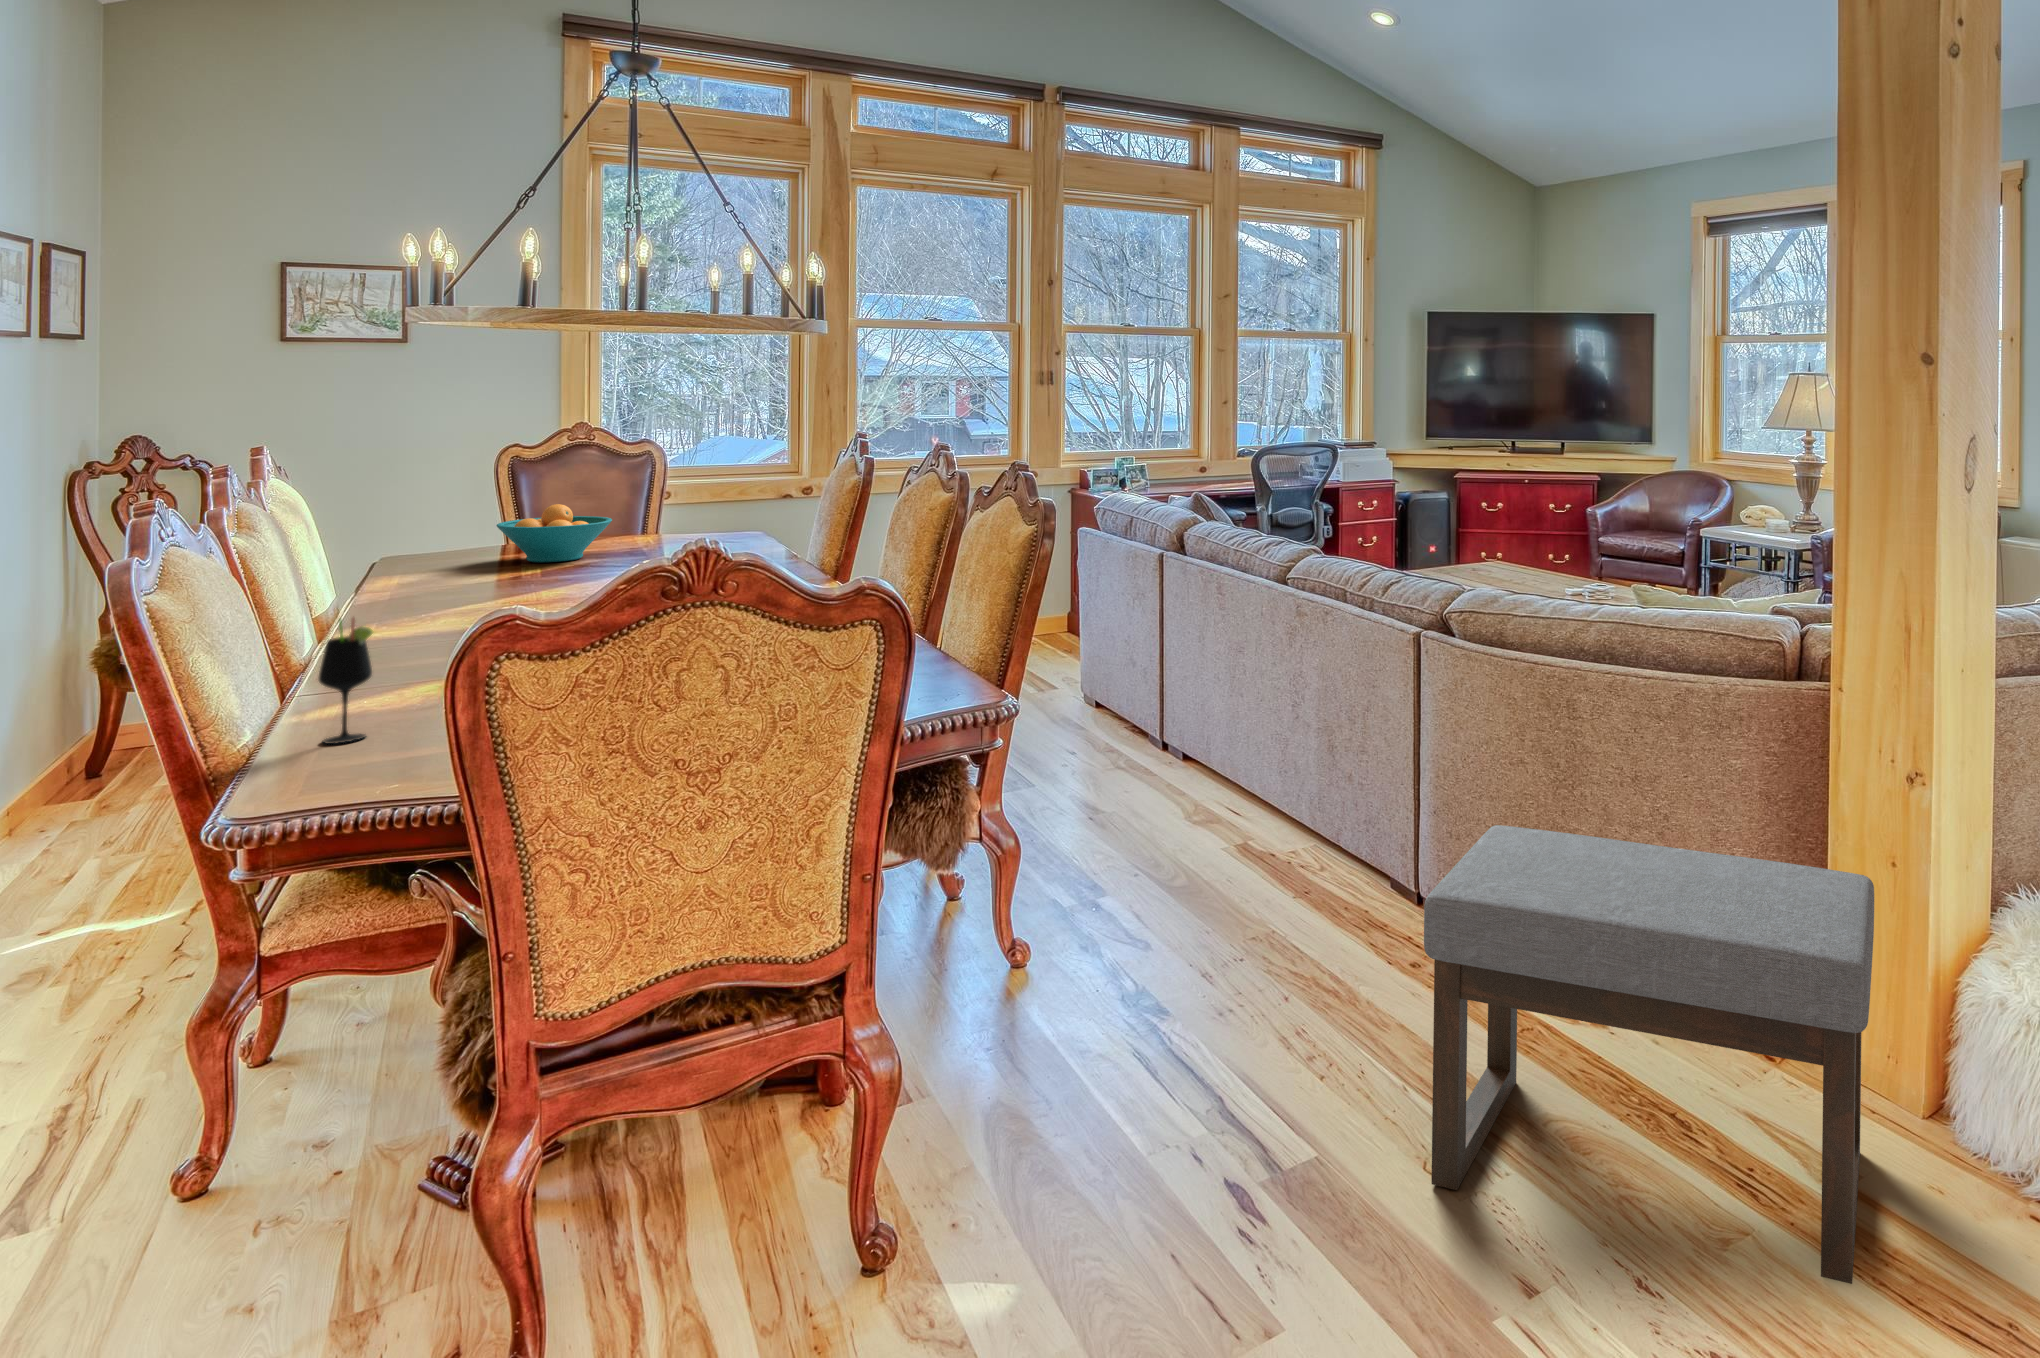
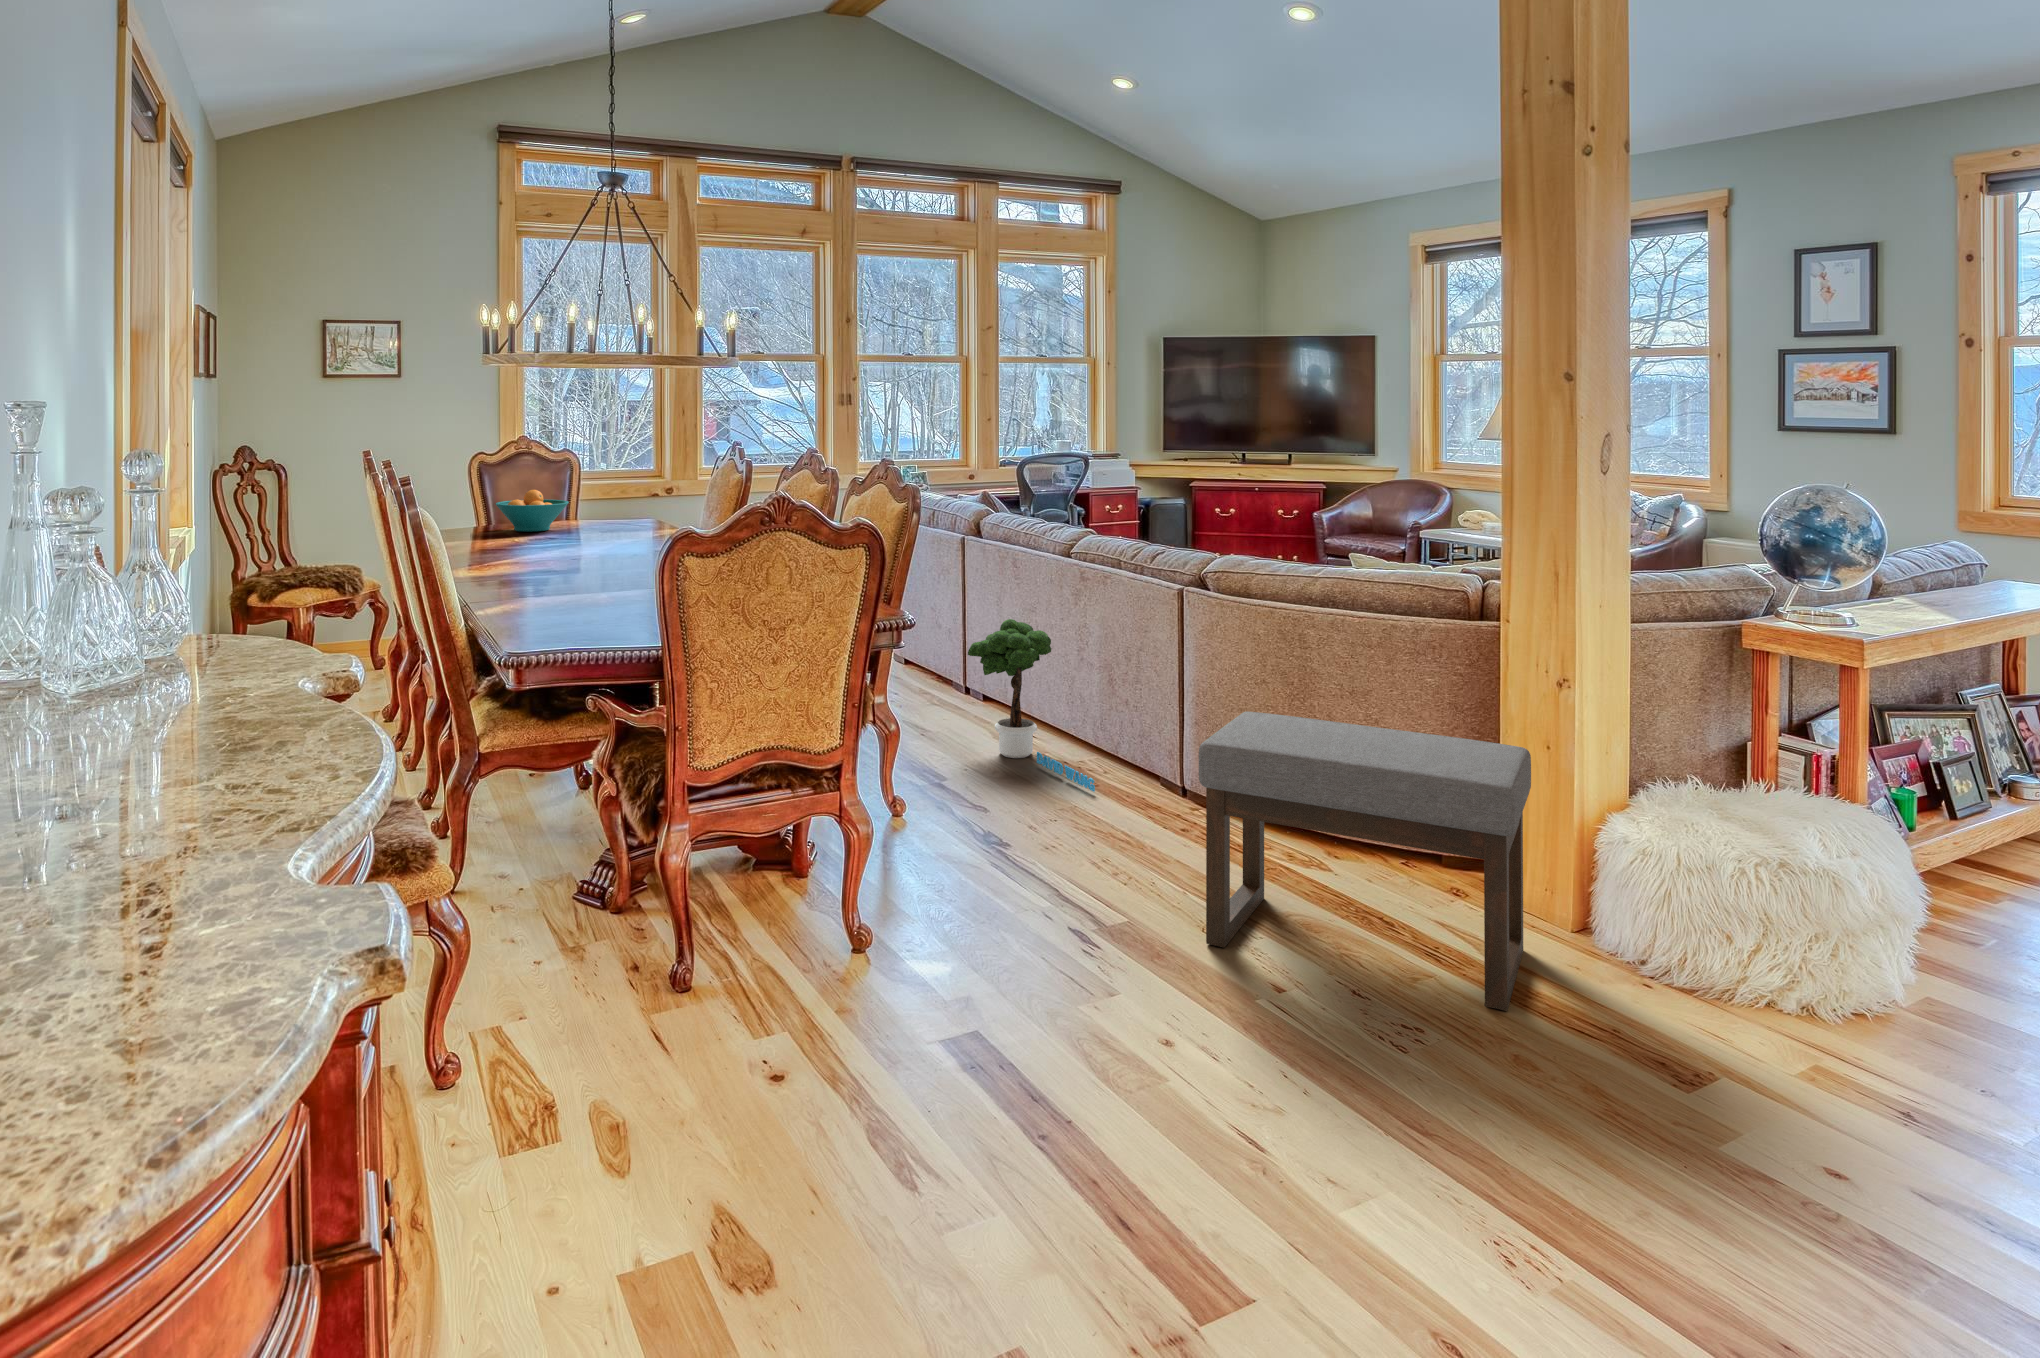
wine glass: present [319,618,373,744] -> none [497,542,528,620]
potted tree: none [1148,670,1304,905] -> present [968,619,1095,792]

